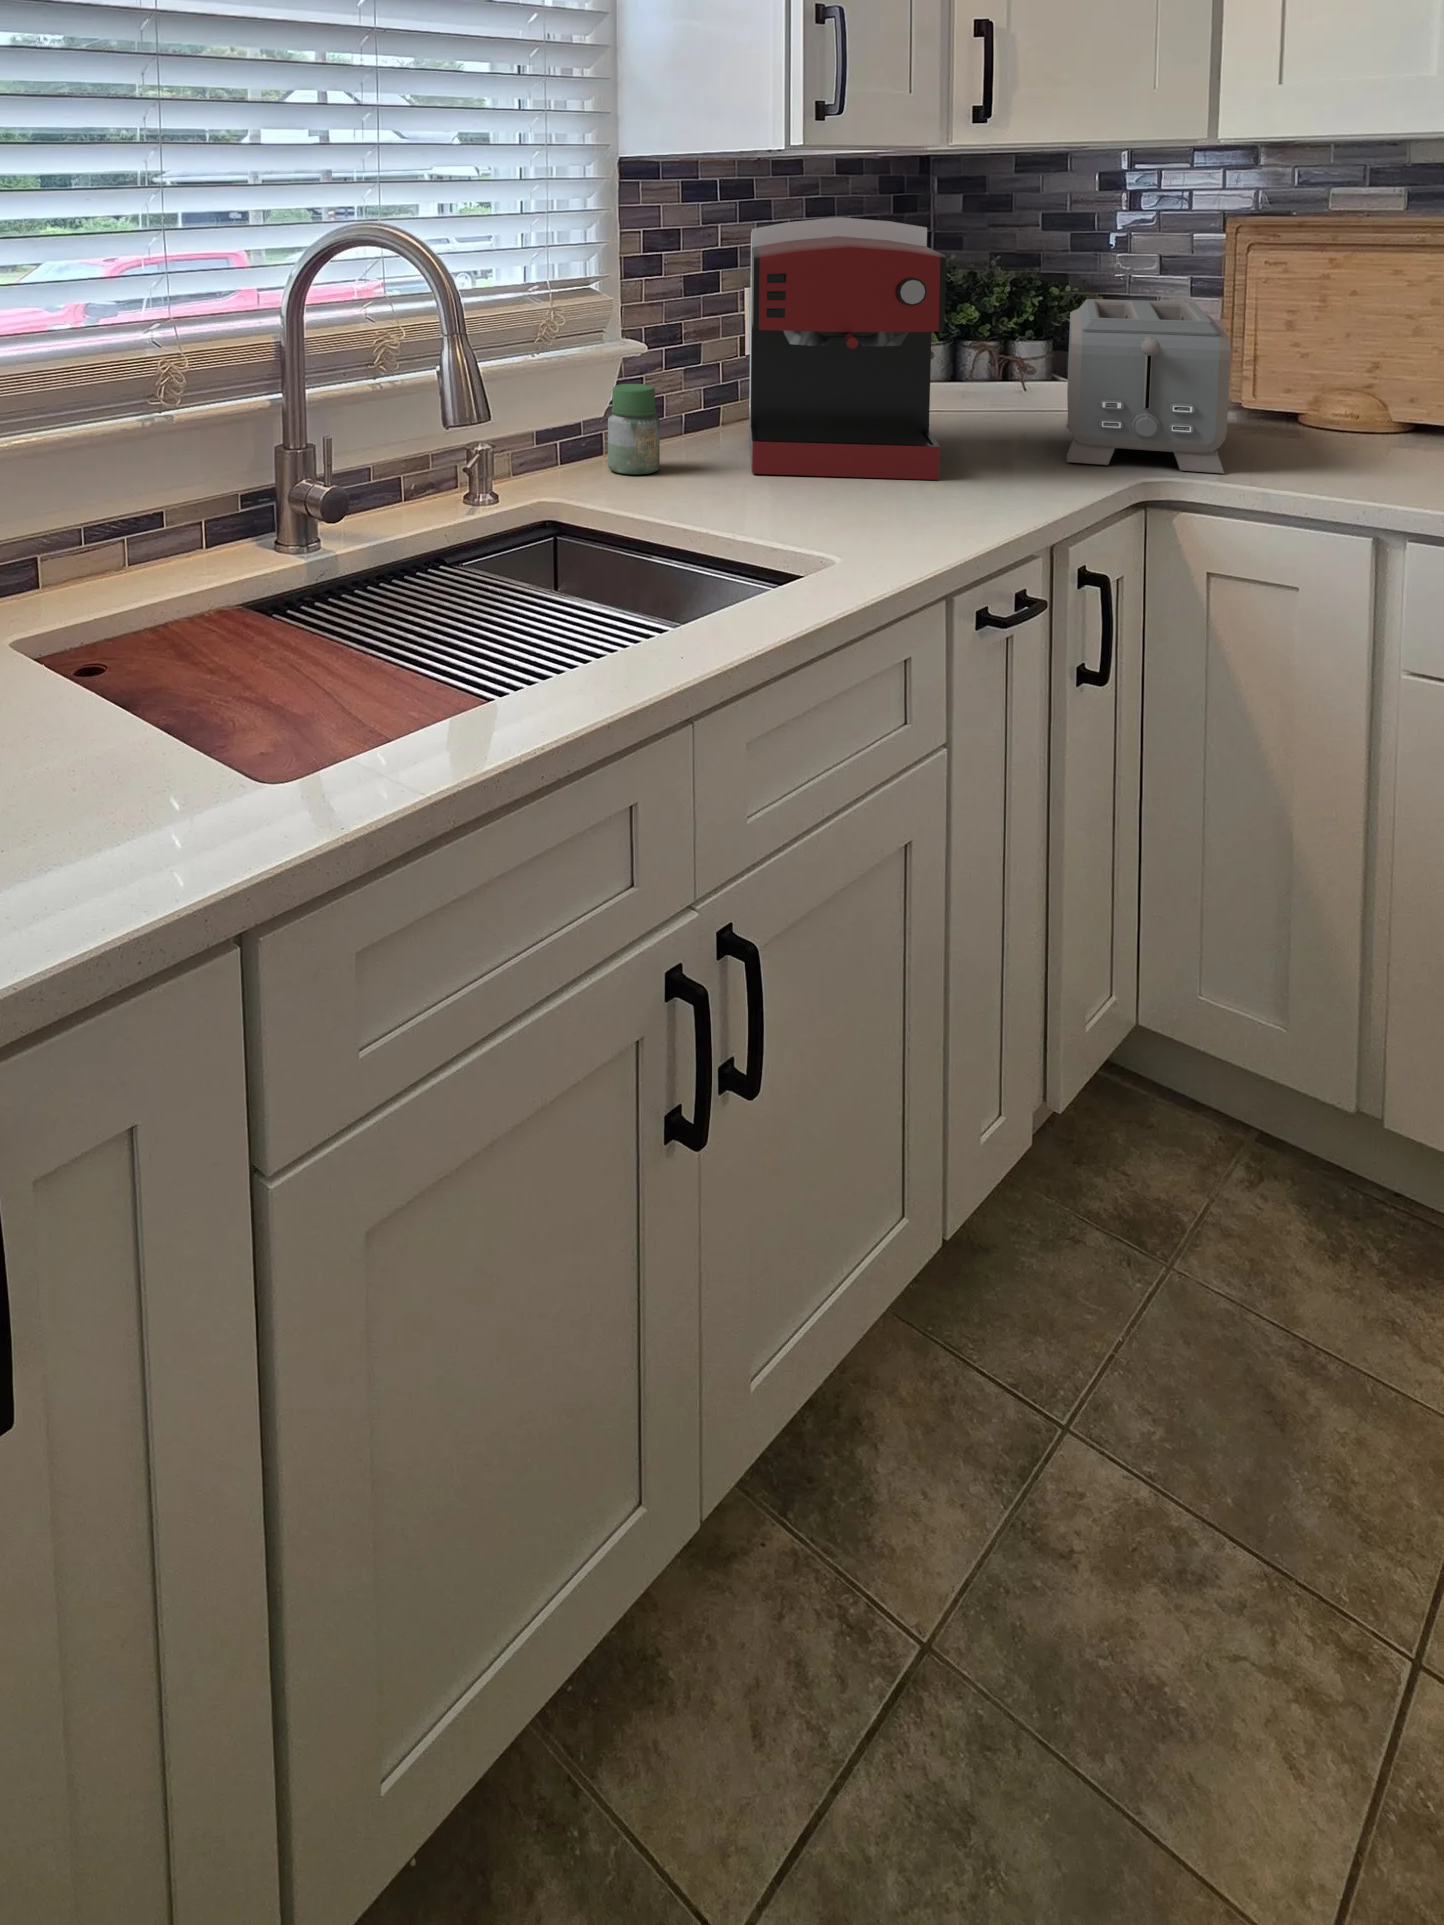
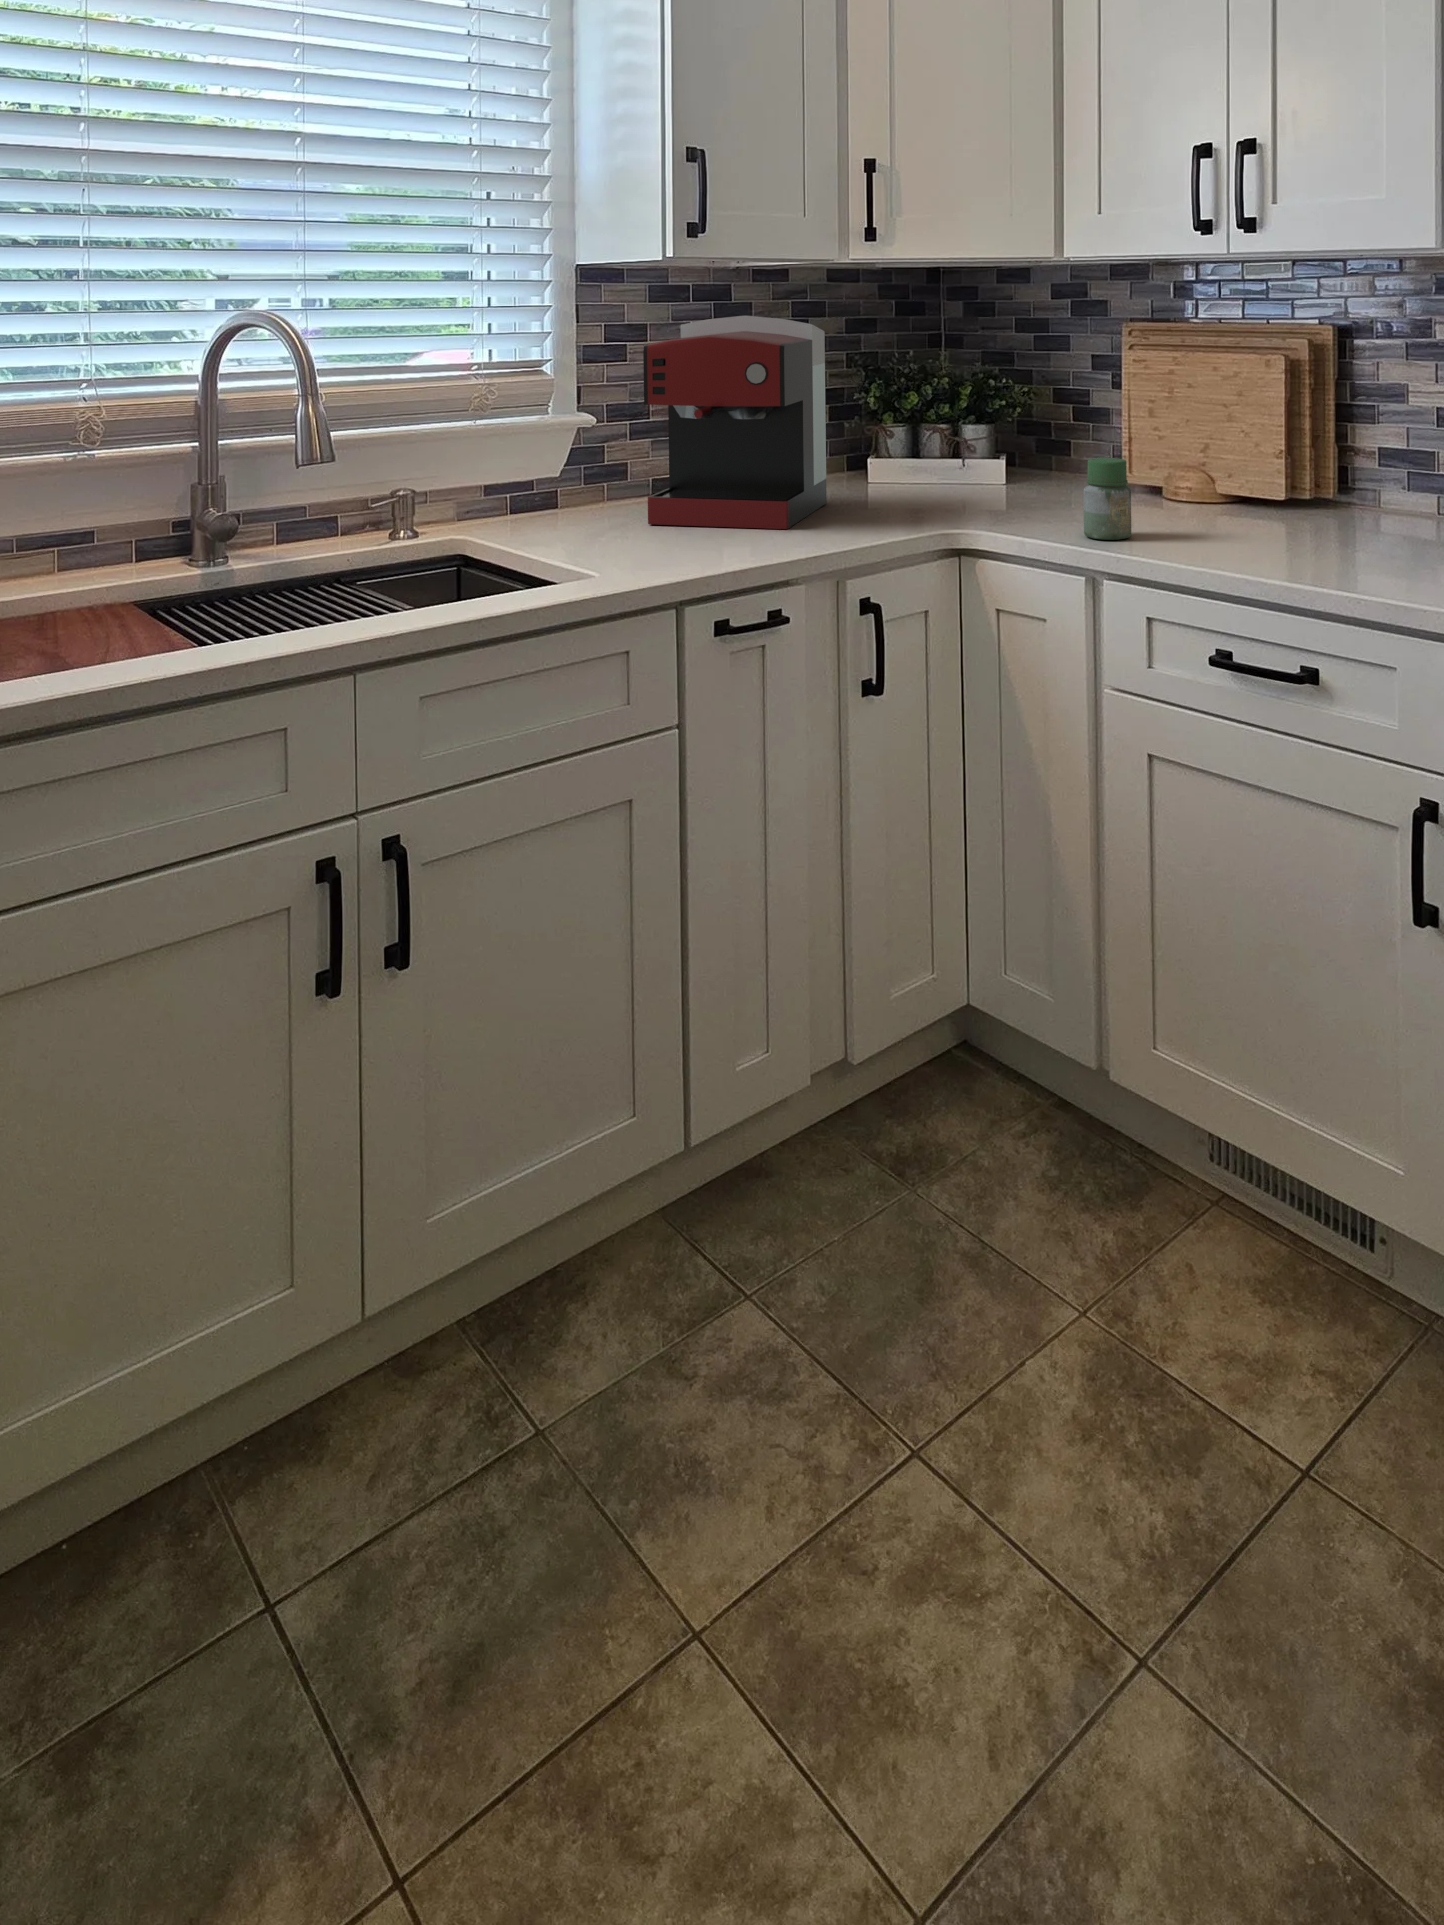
toaster: present [1066,299,1231,474] -> none [912,387,1075,527]
jar: present [608,384,660,474] -> present [1084,458,1131,540]

